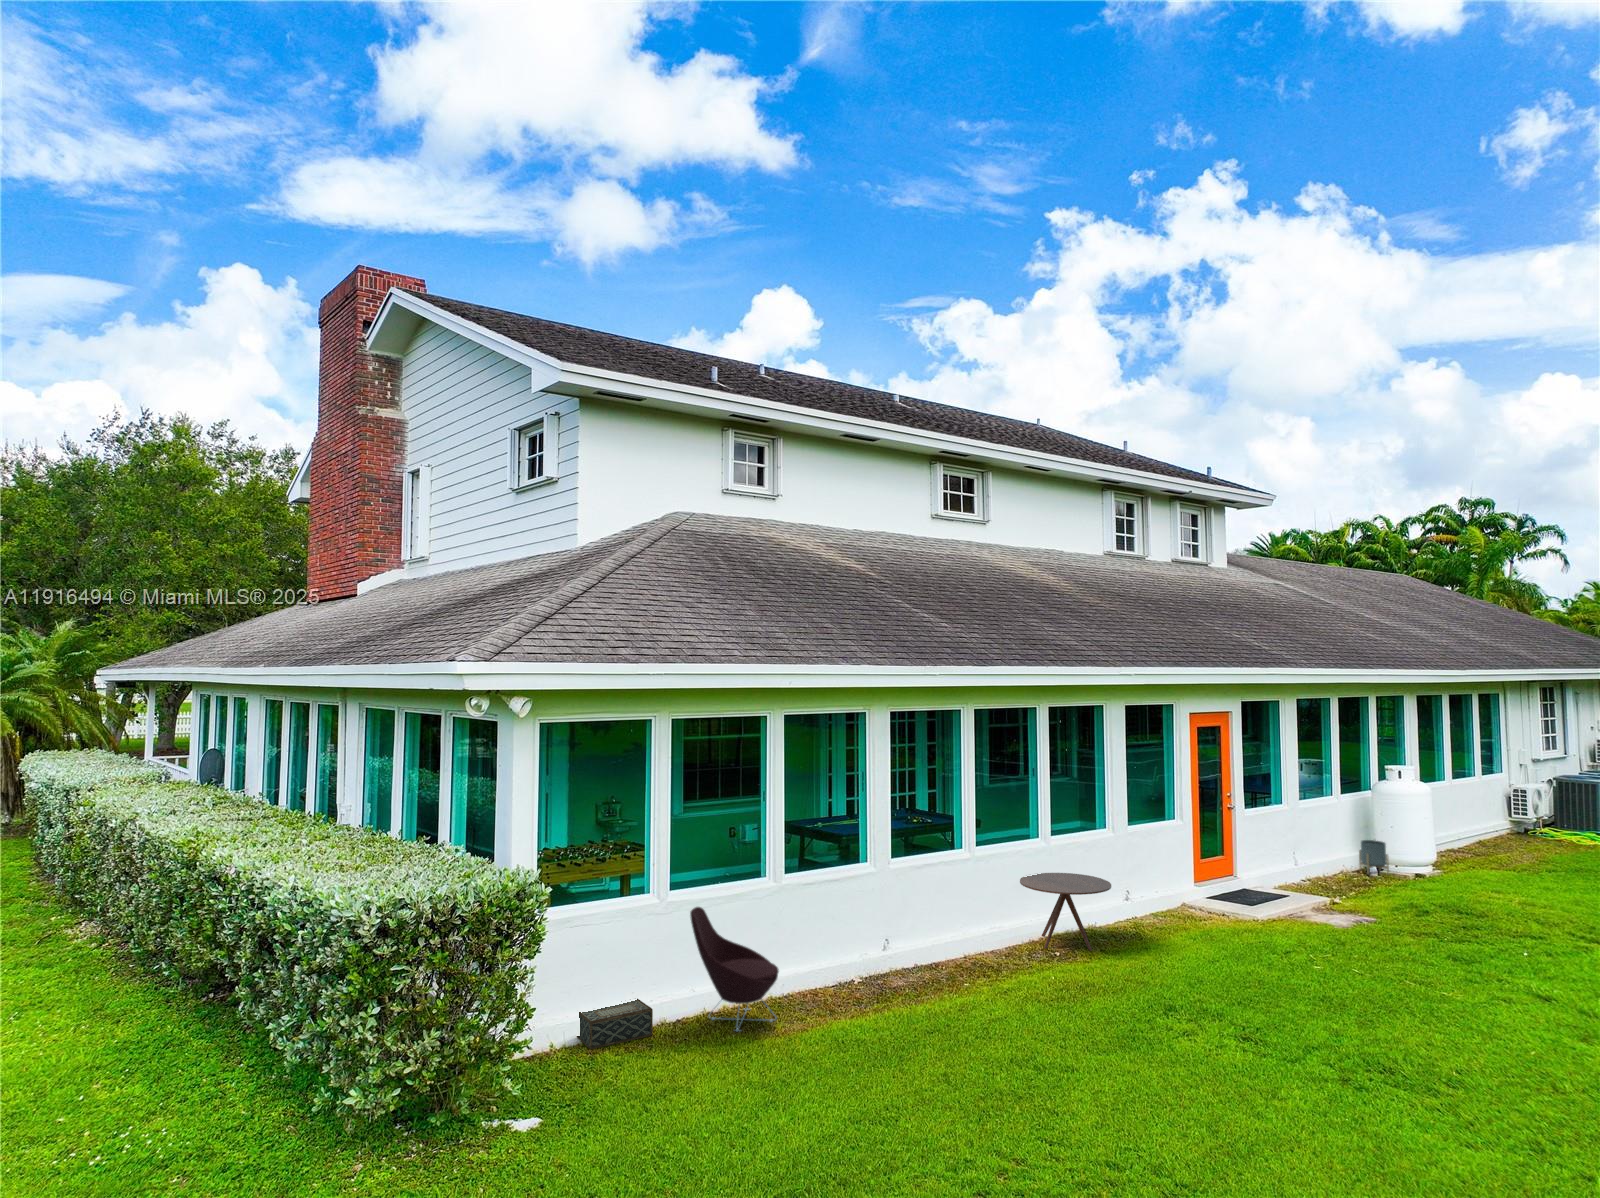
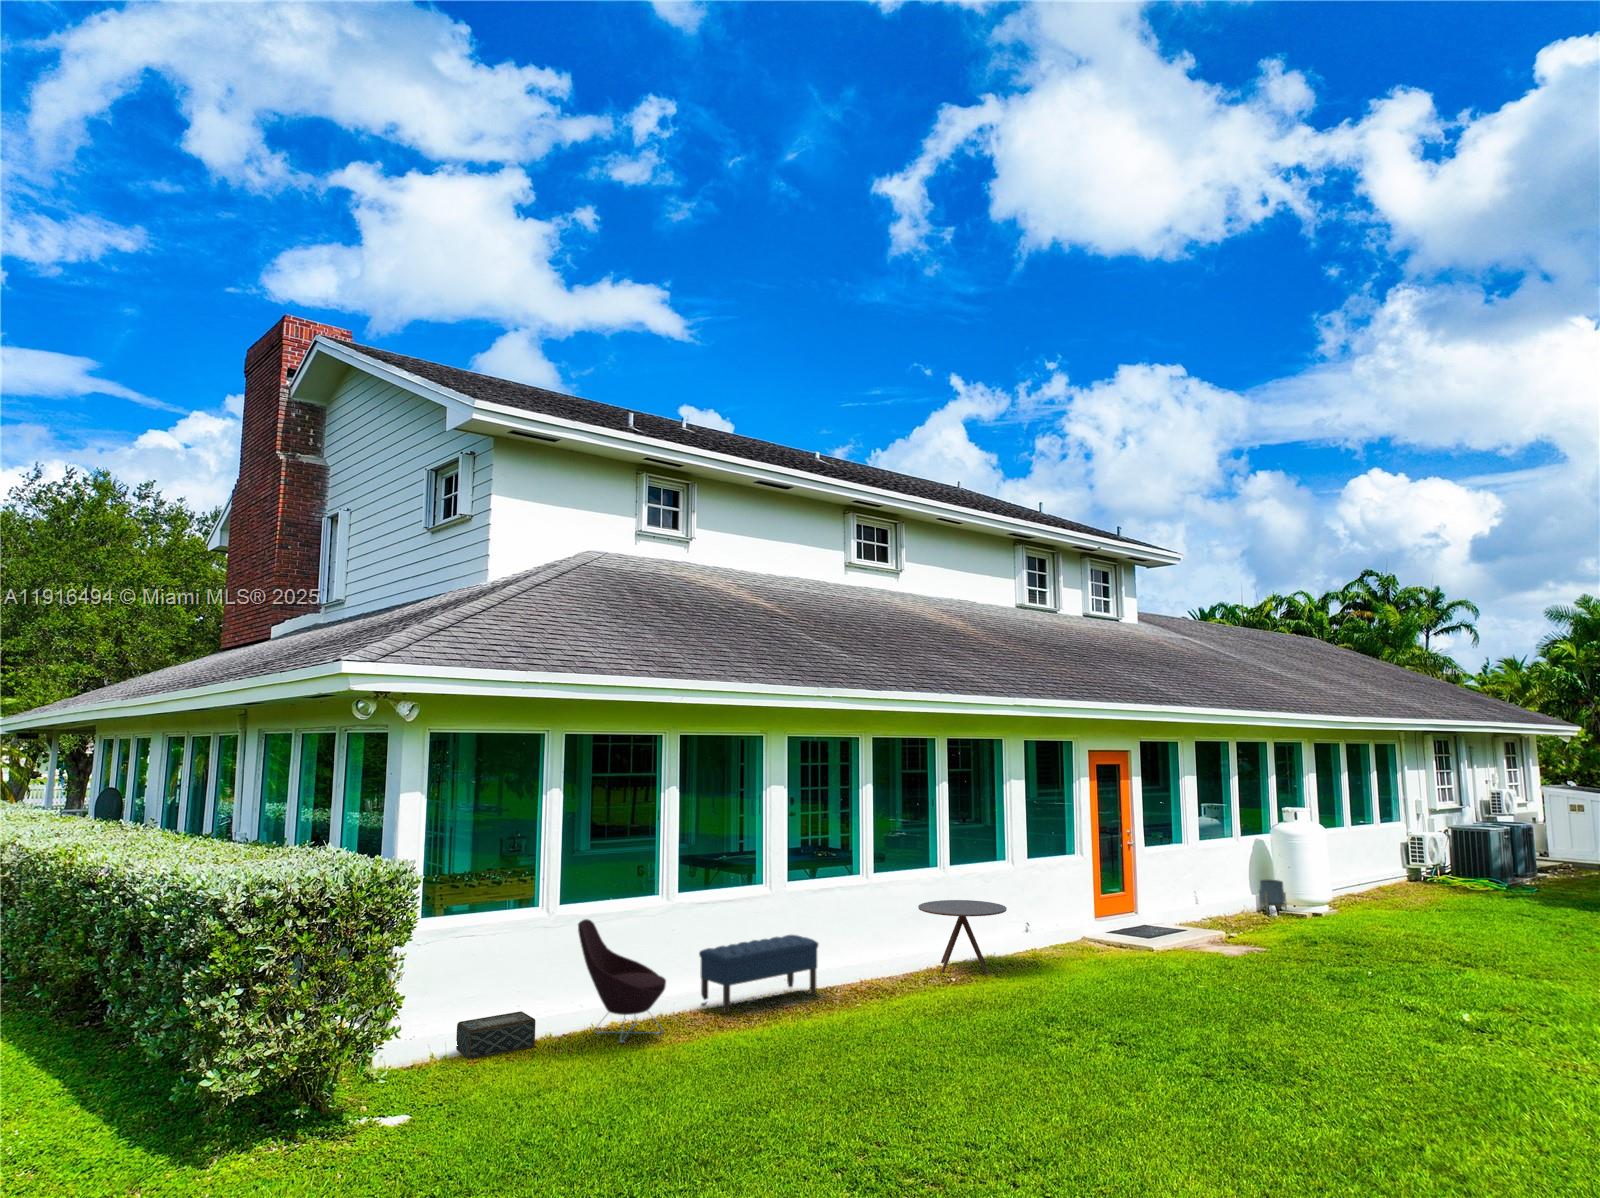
bench: none [806,913,924,998] -> present [699,935,818,1013]

